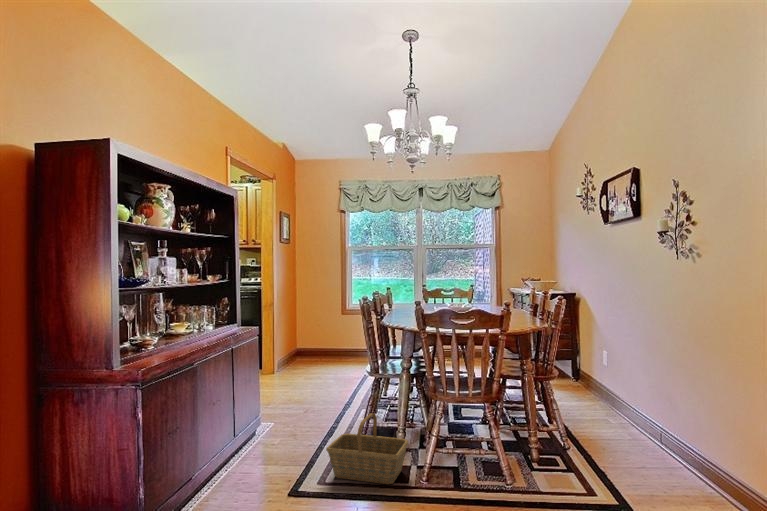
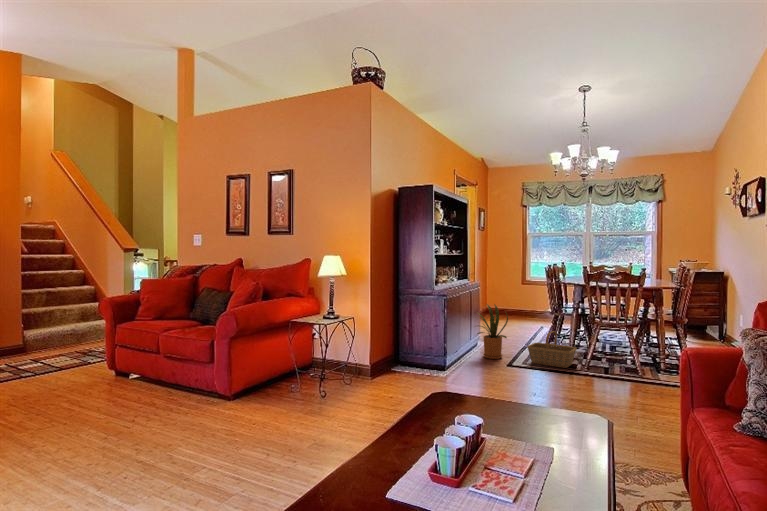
house plant: none [225,369,293,478] -> present [477,304,508,359]

